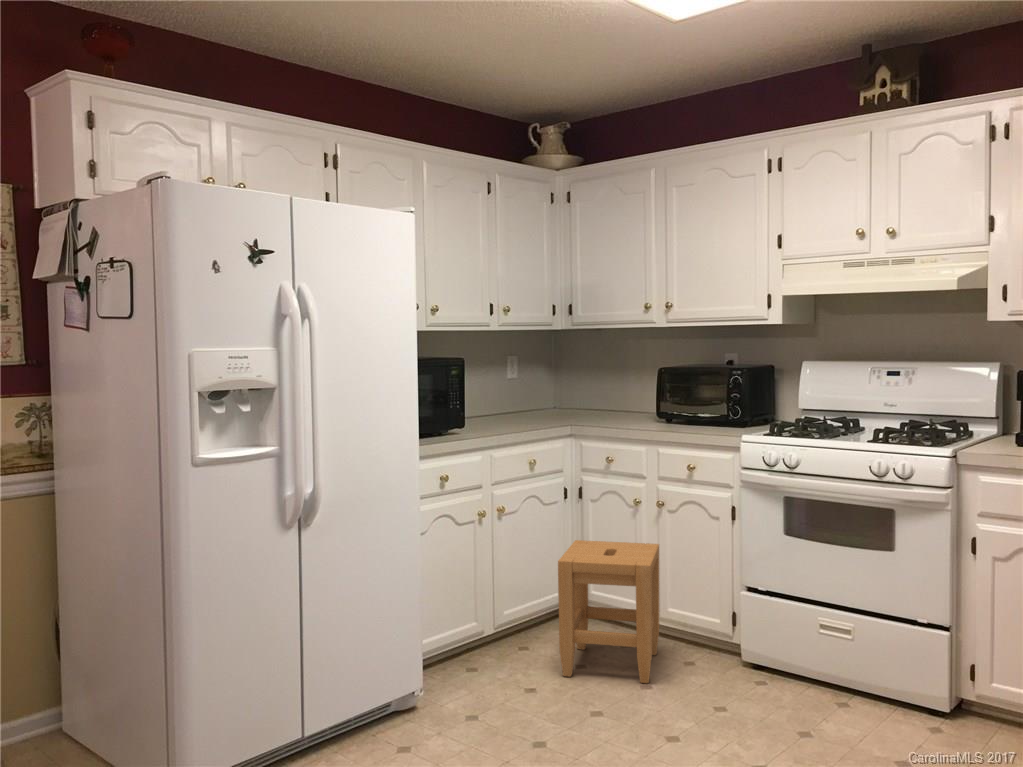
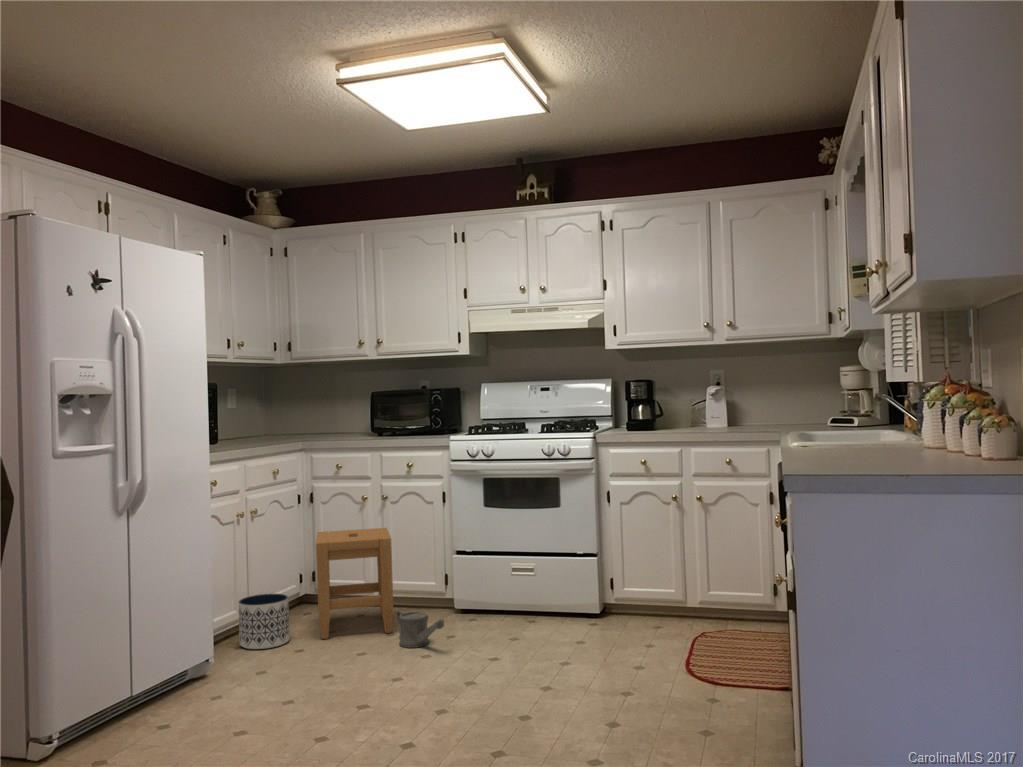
planter: none [471,609,529,678] -> present [238,594,290,649]
watering can: none [648,660,699,718] -> present [396,610,444,648]

